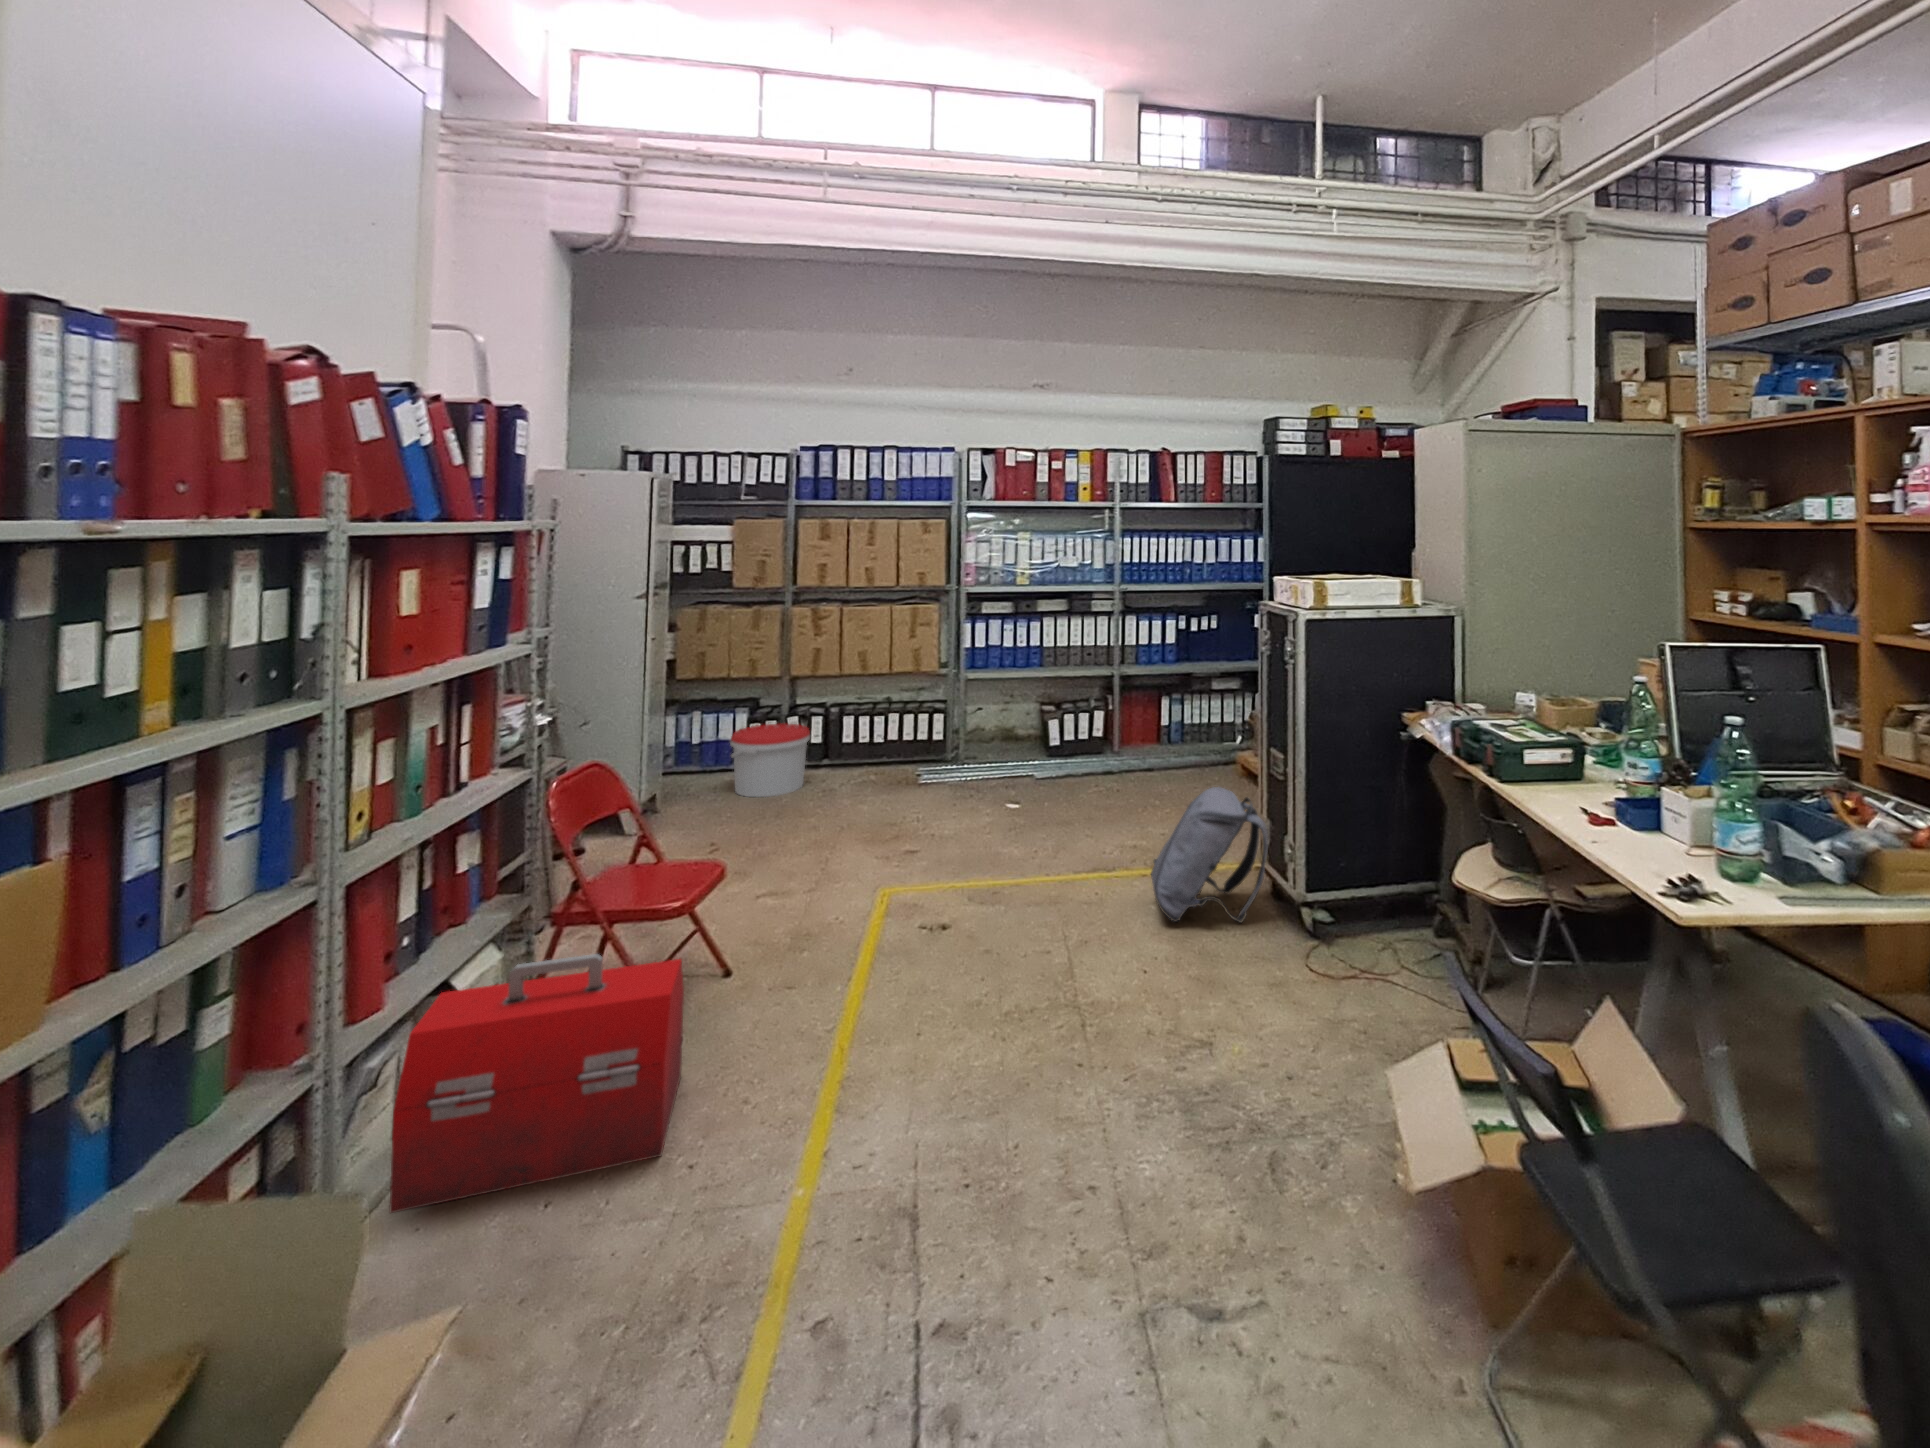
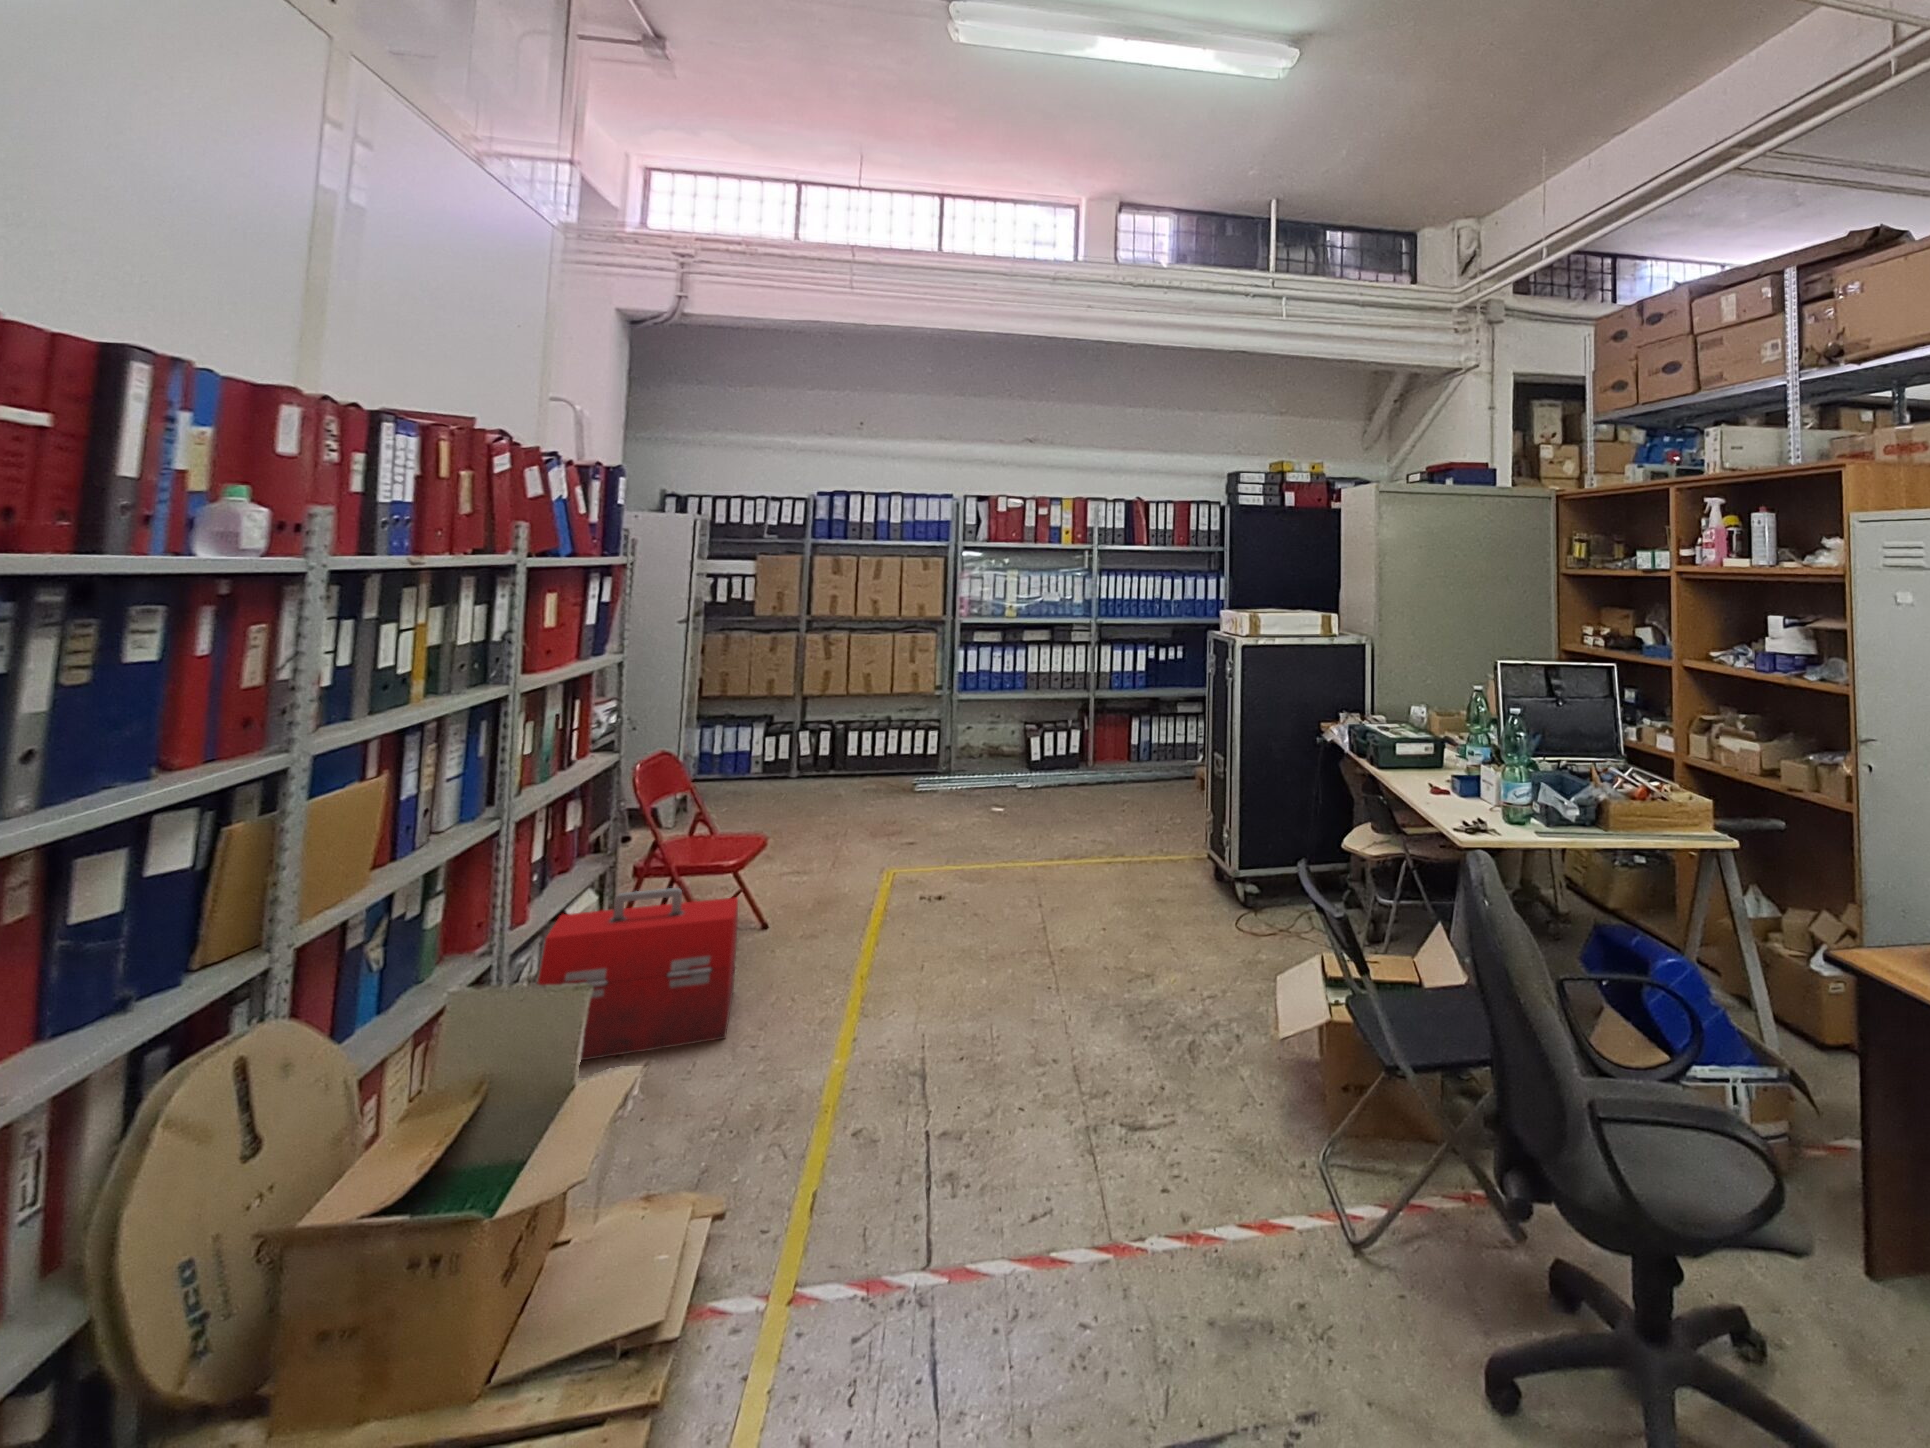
bucket: present [730,724,810,797] -> none [750,737,820,801]
backpack: present [1151,787,1268,923] -> none [1111,786,1208,897]

